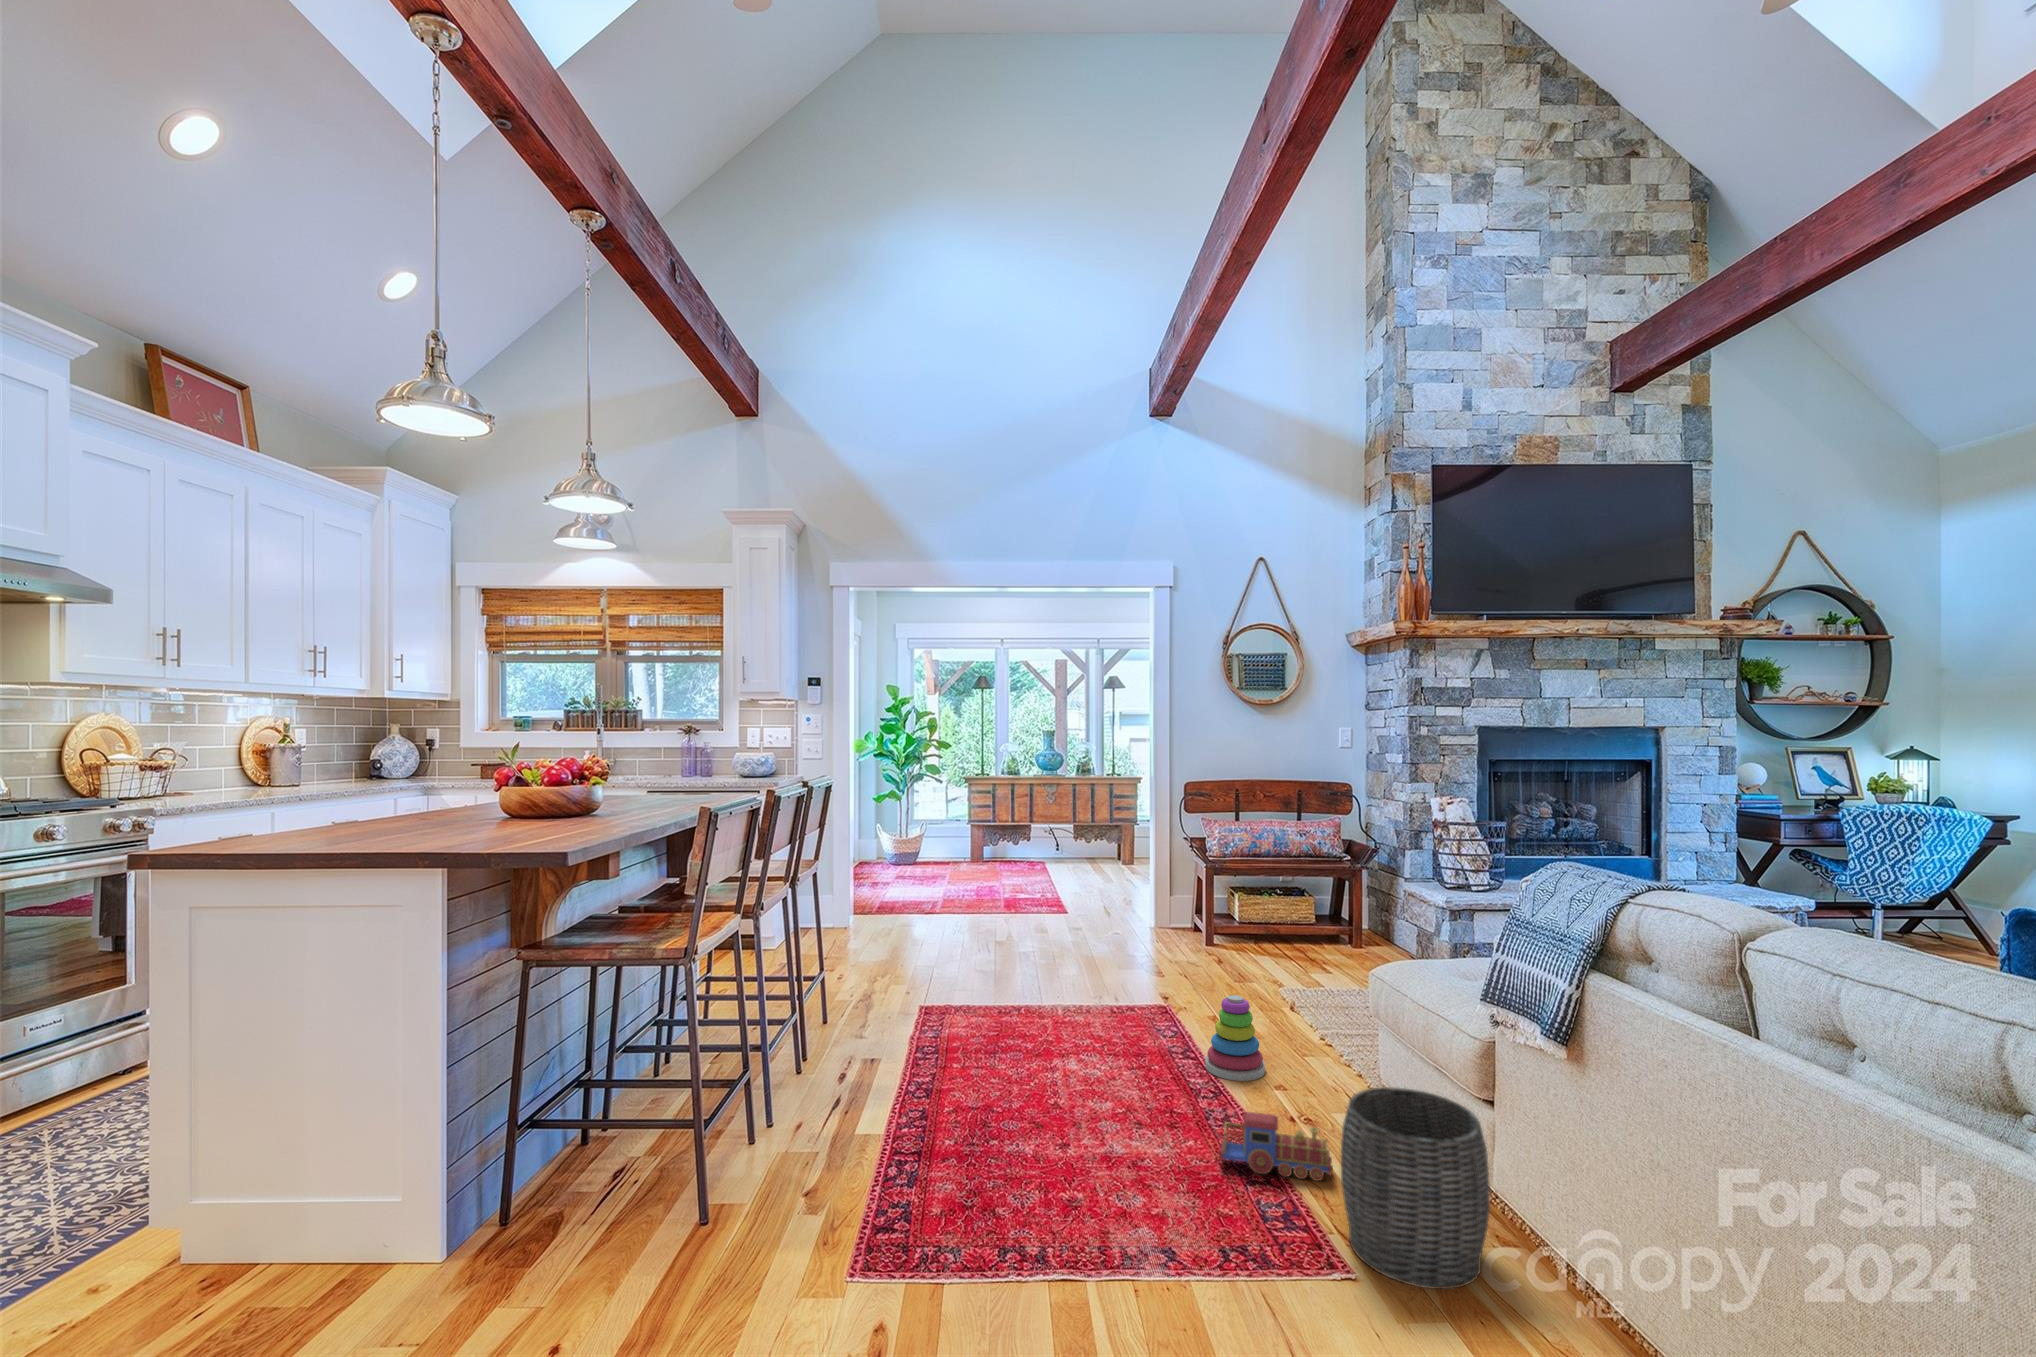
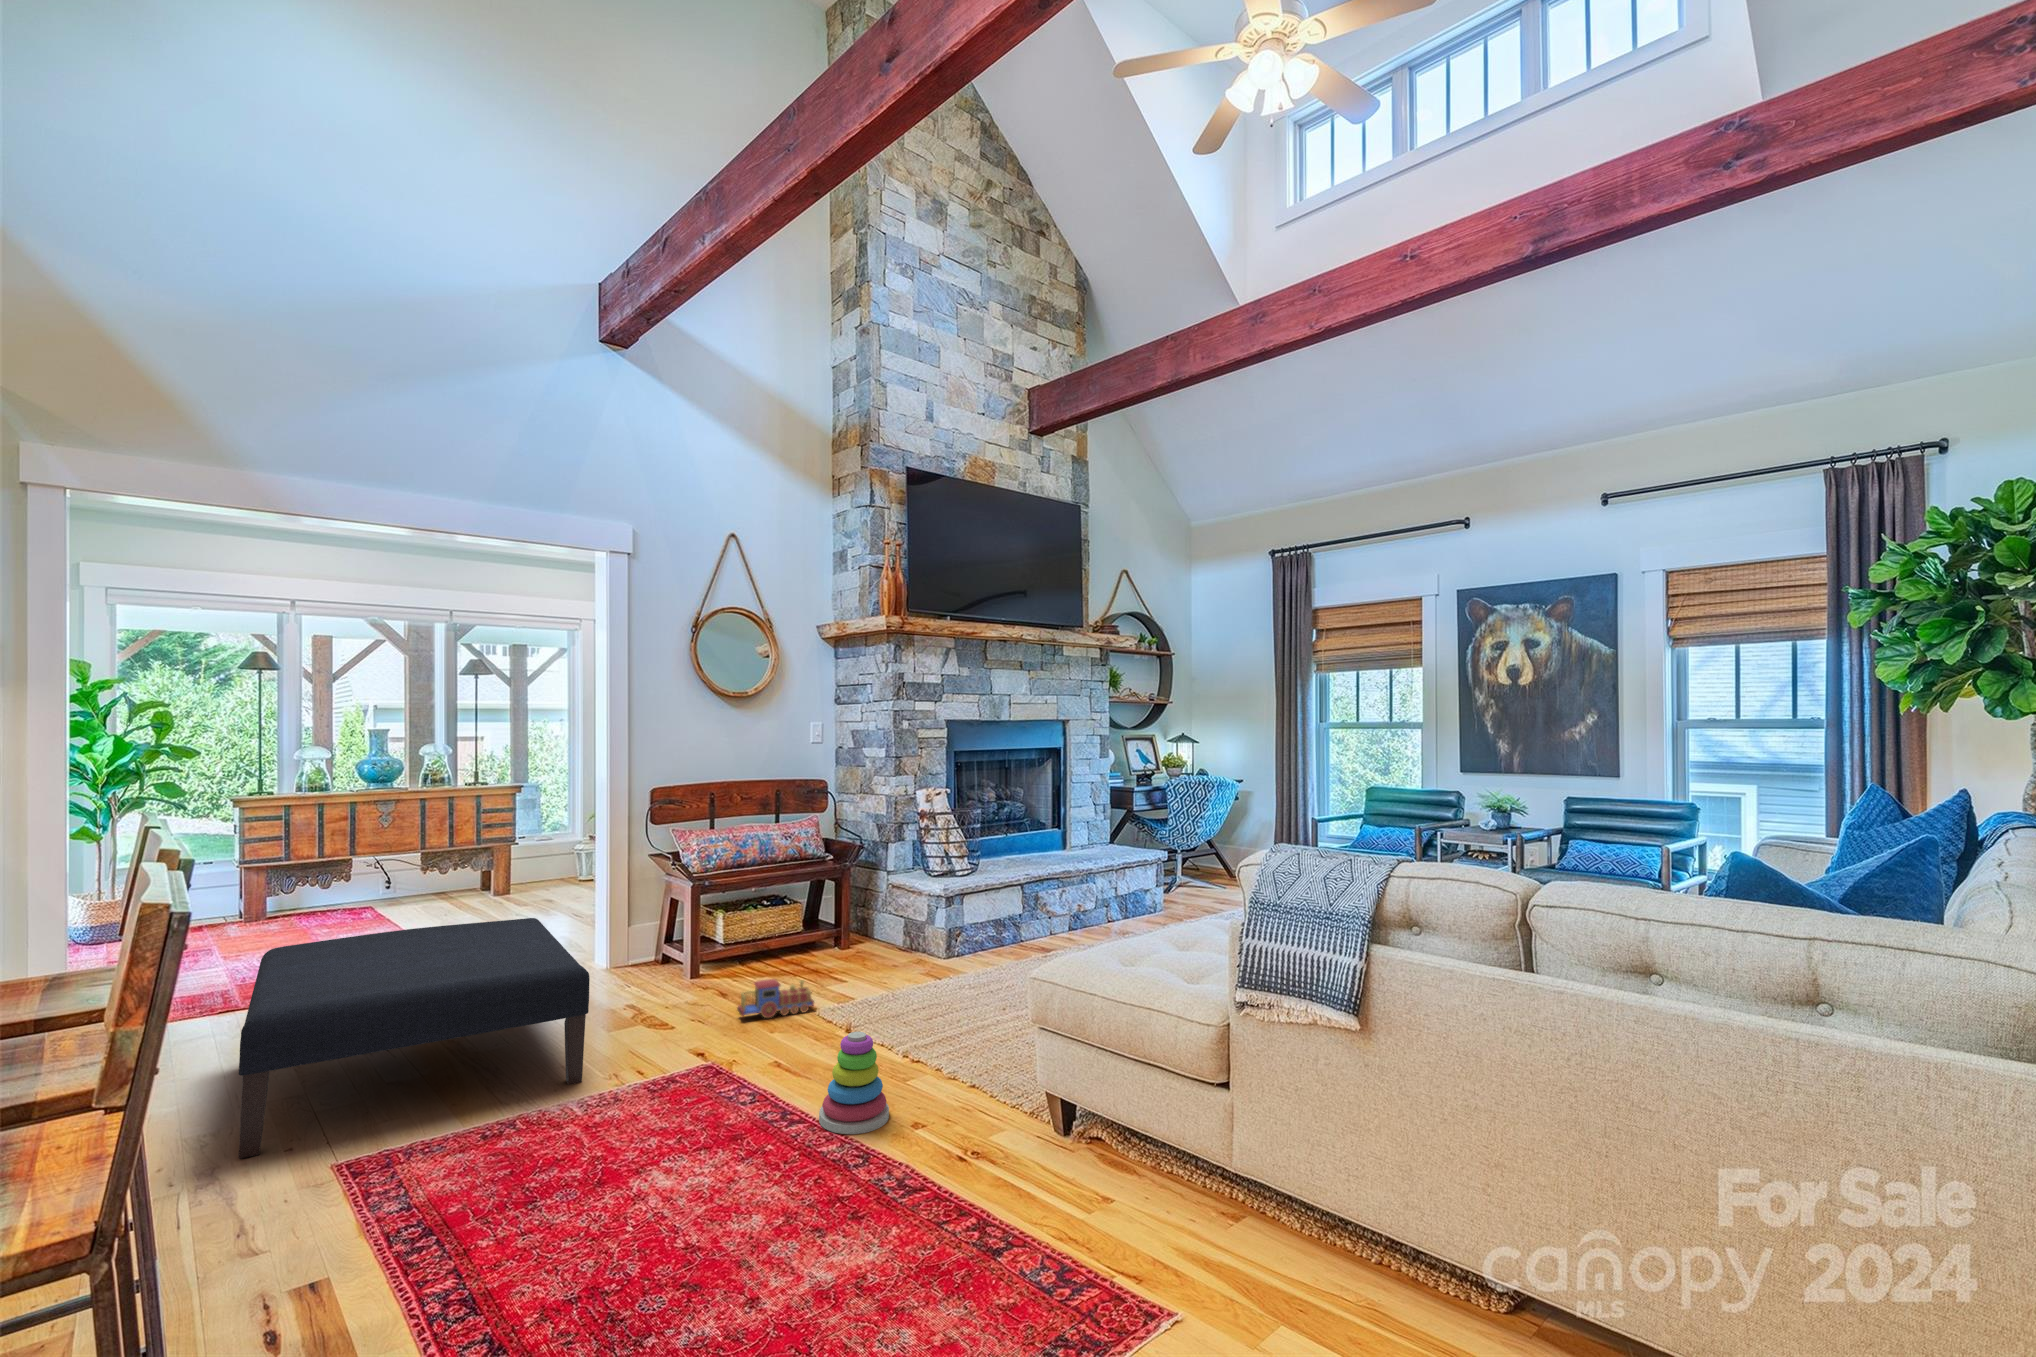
ottoman: none [887,871,1087,997] -> present [239,918,590,1159]
woven basket: present [1341,1087,1490,1289] -> none [1118,1088,1261,1298]
toy train: present [1219,1112,1333,1181] -> present [737,979,814,1018]

